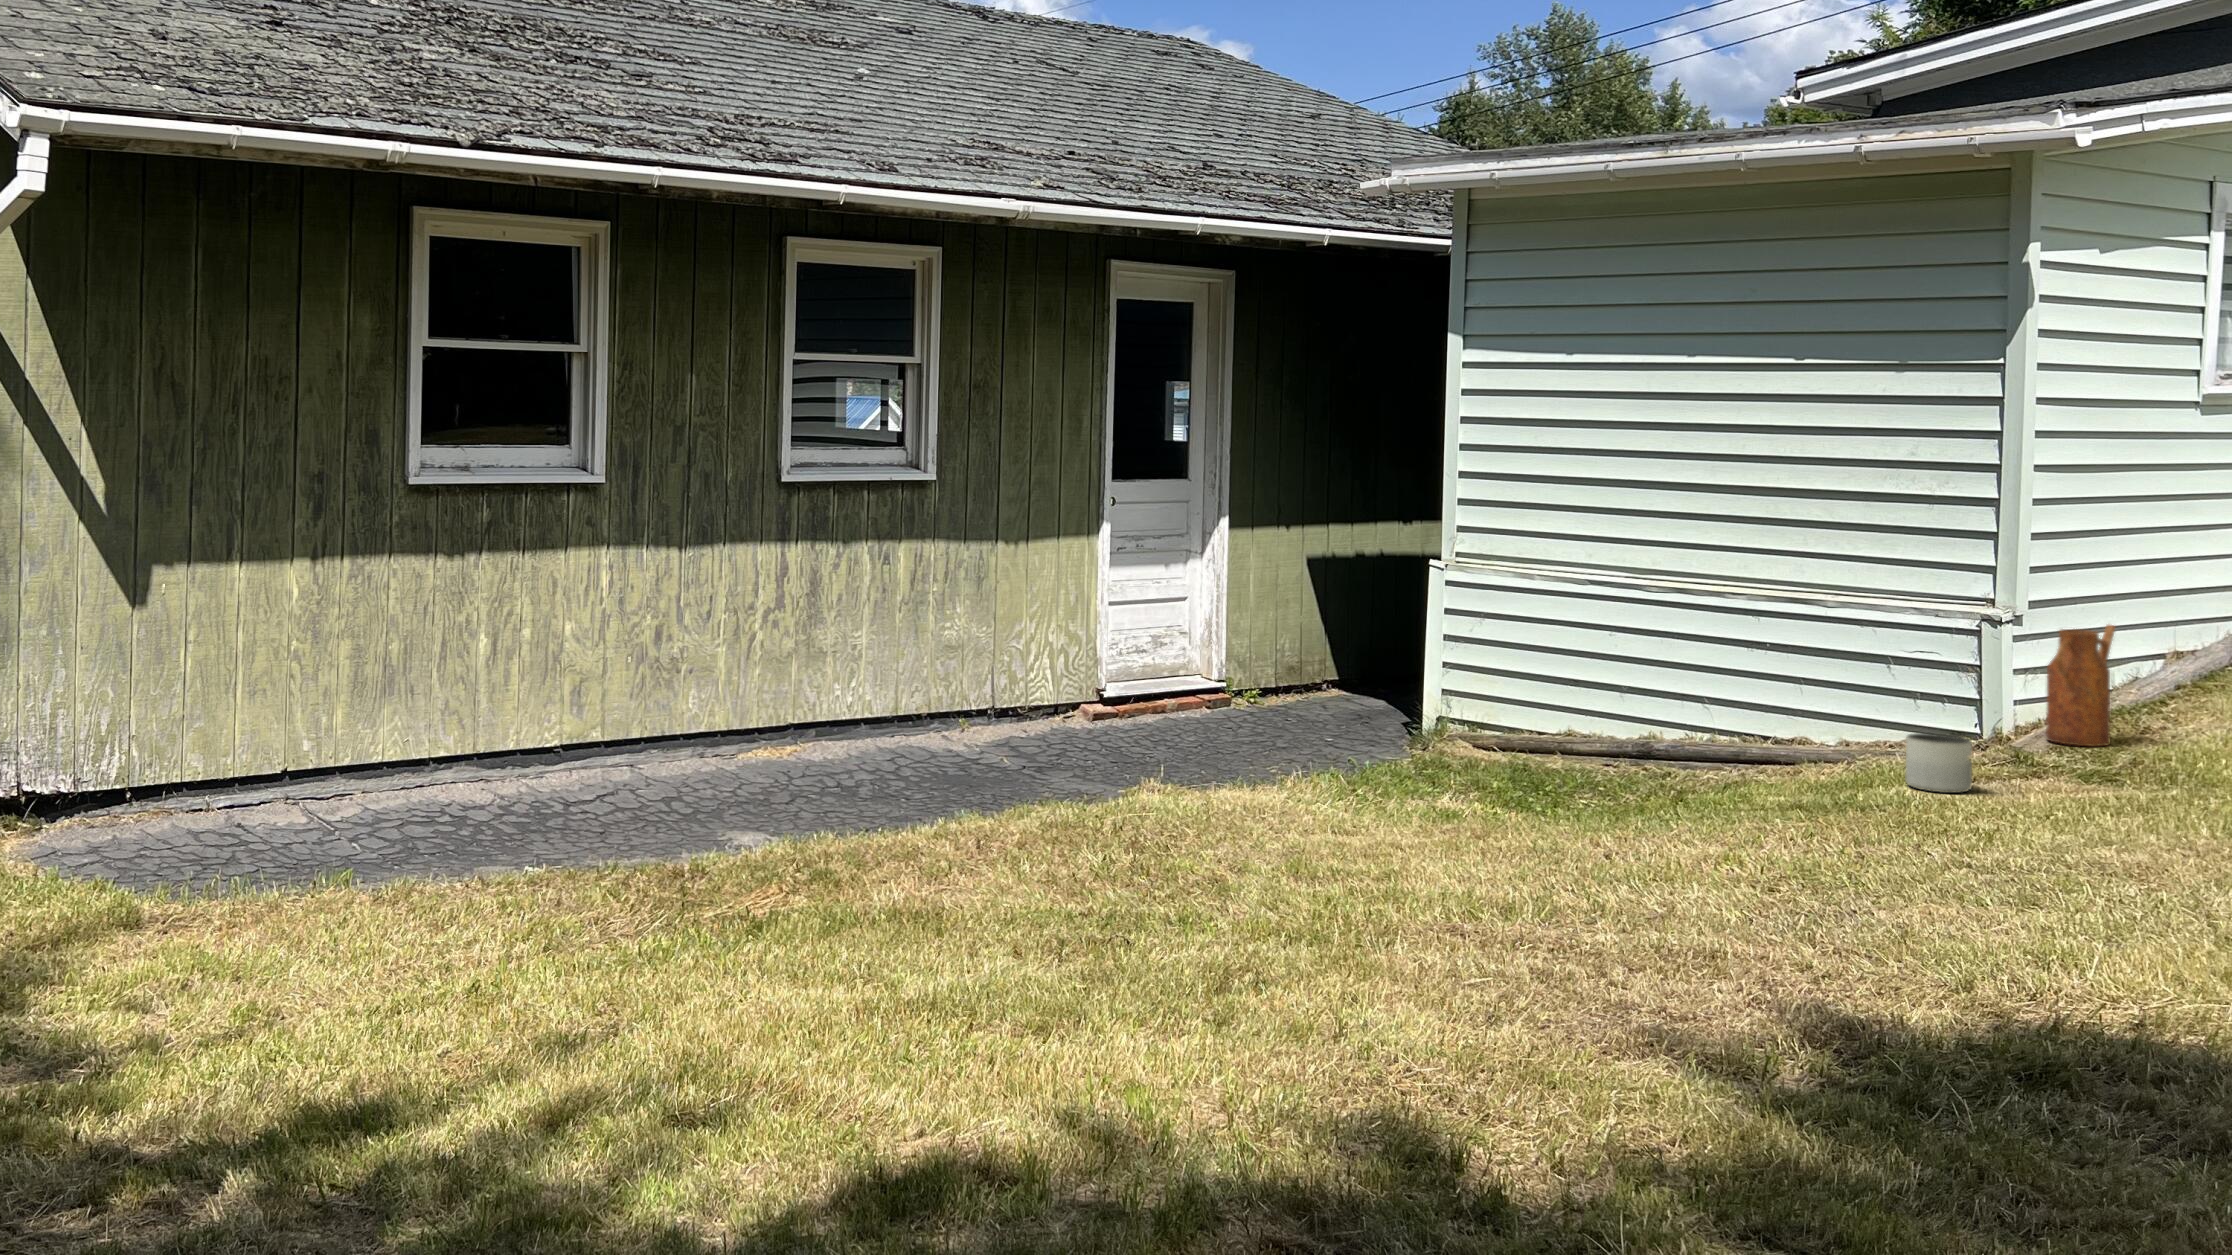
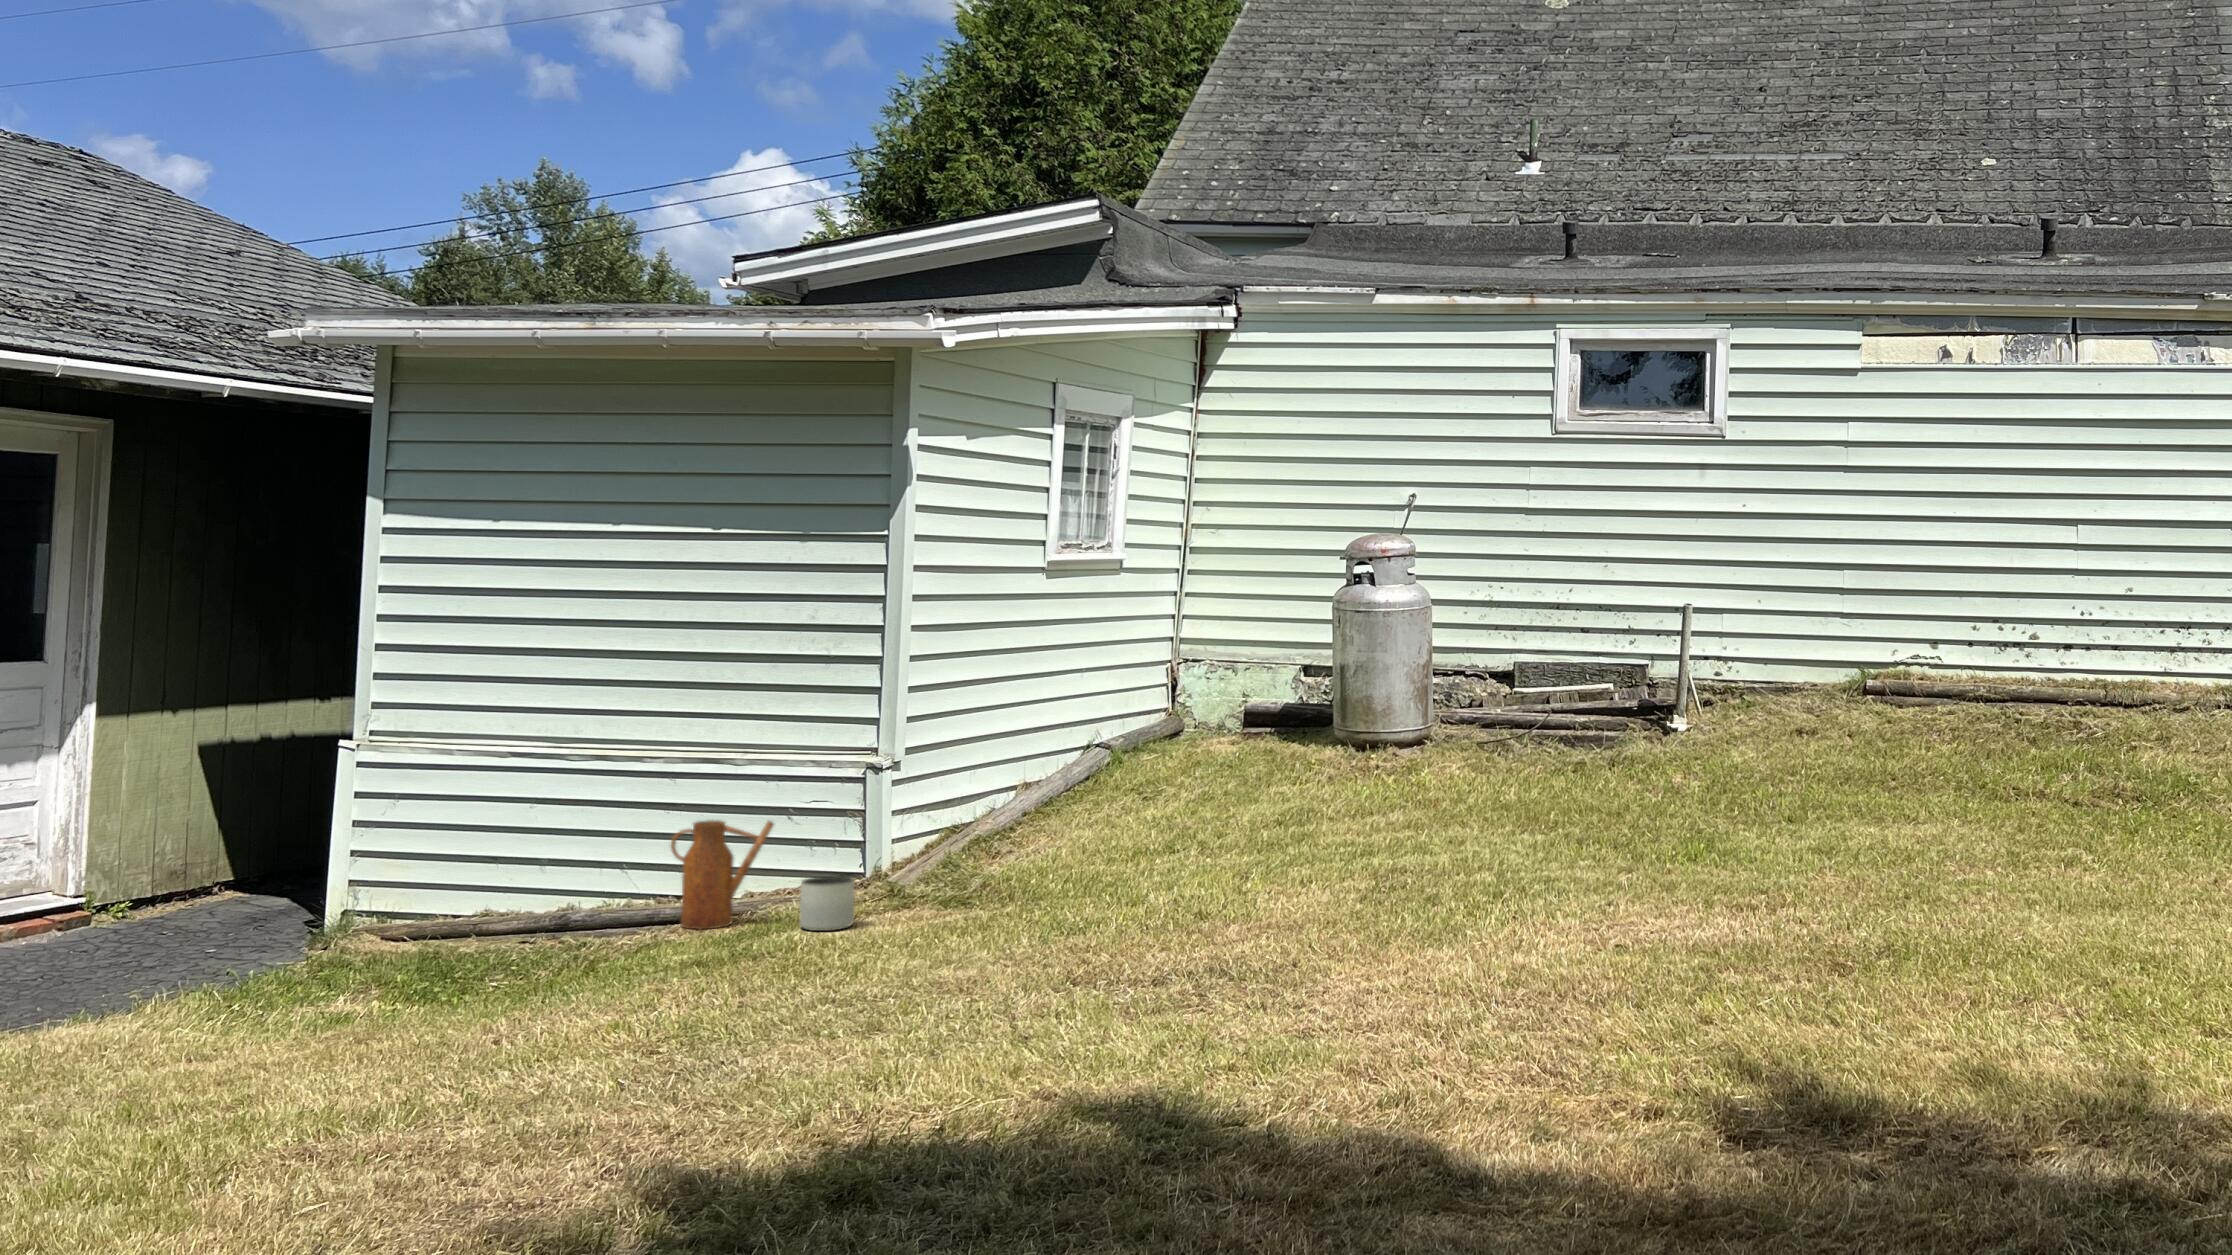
watering can: present [2046,625,2115,746] -> present [671,820,774,929]

